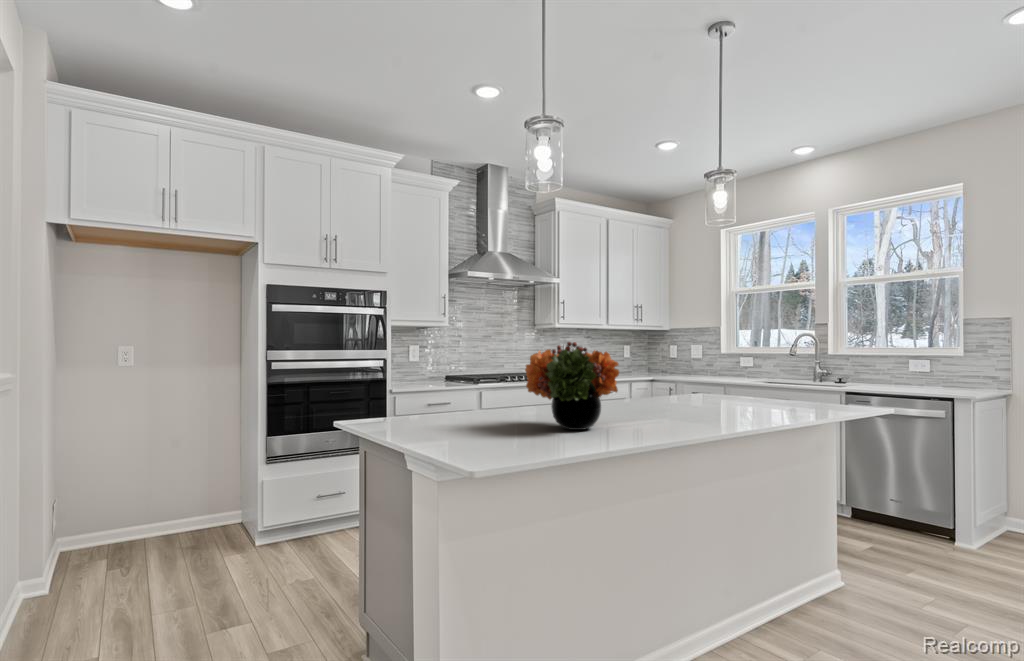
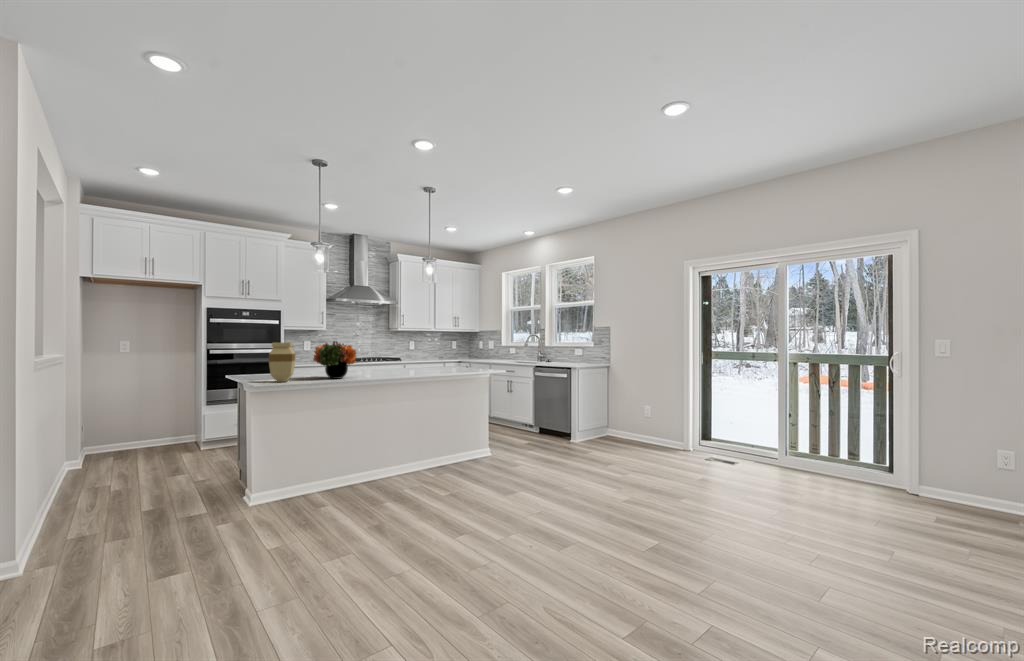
vase: none [449,345,505,442] -> present [269,343,295,382]

